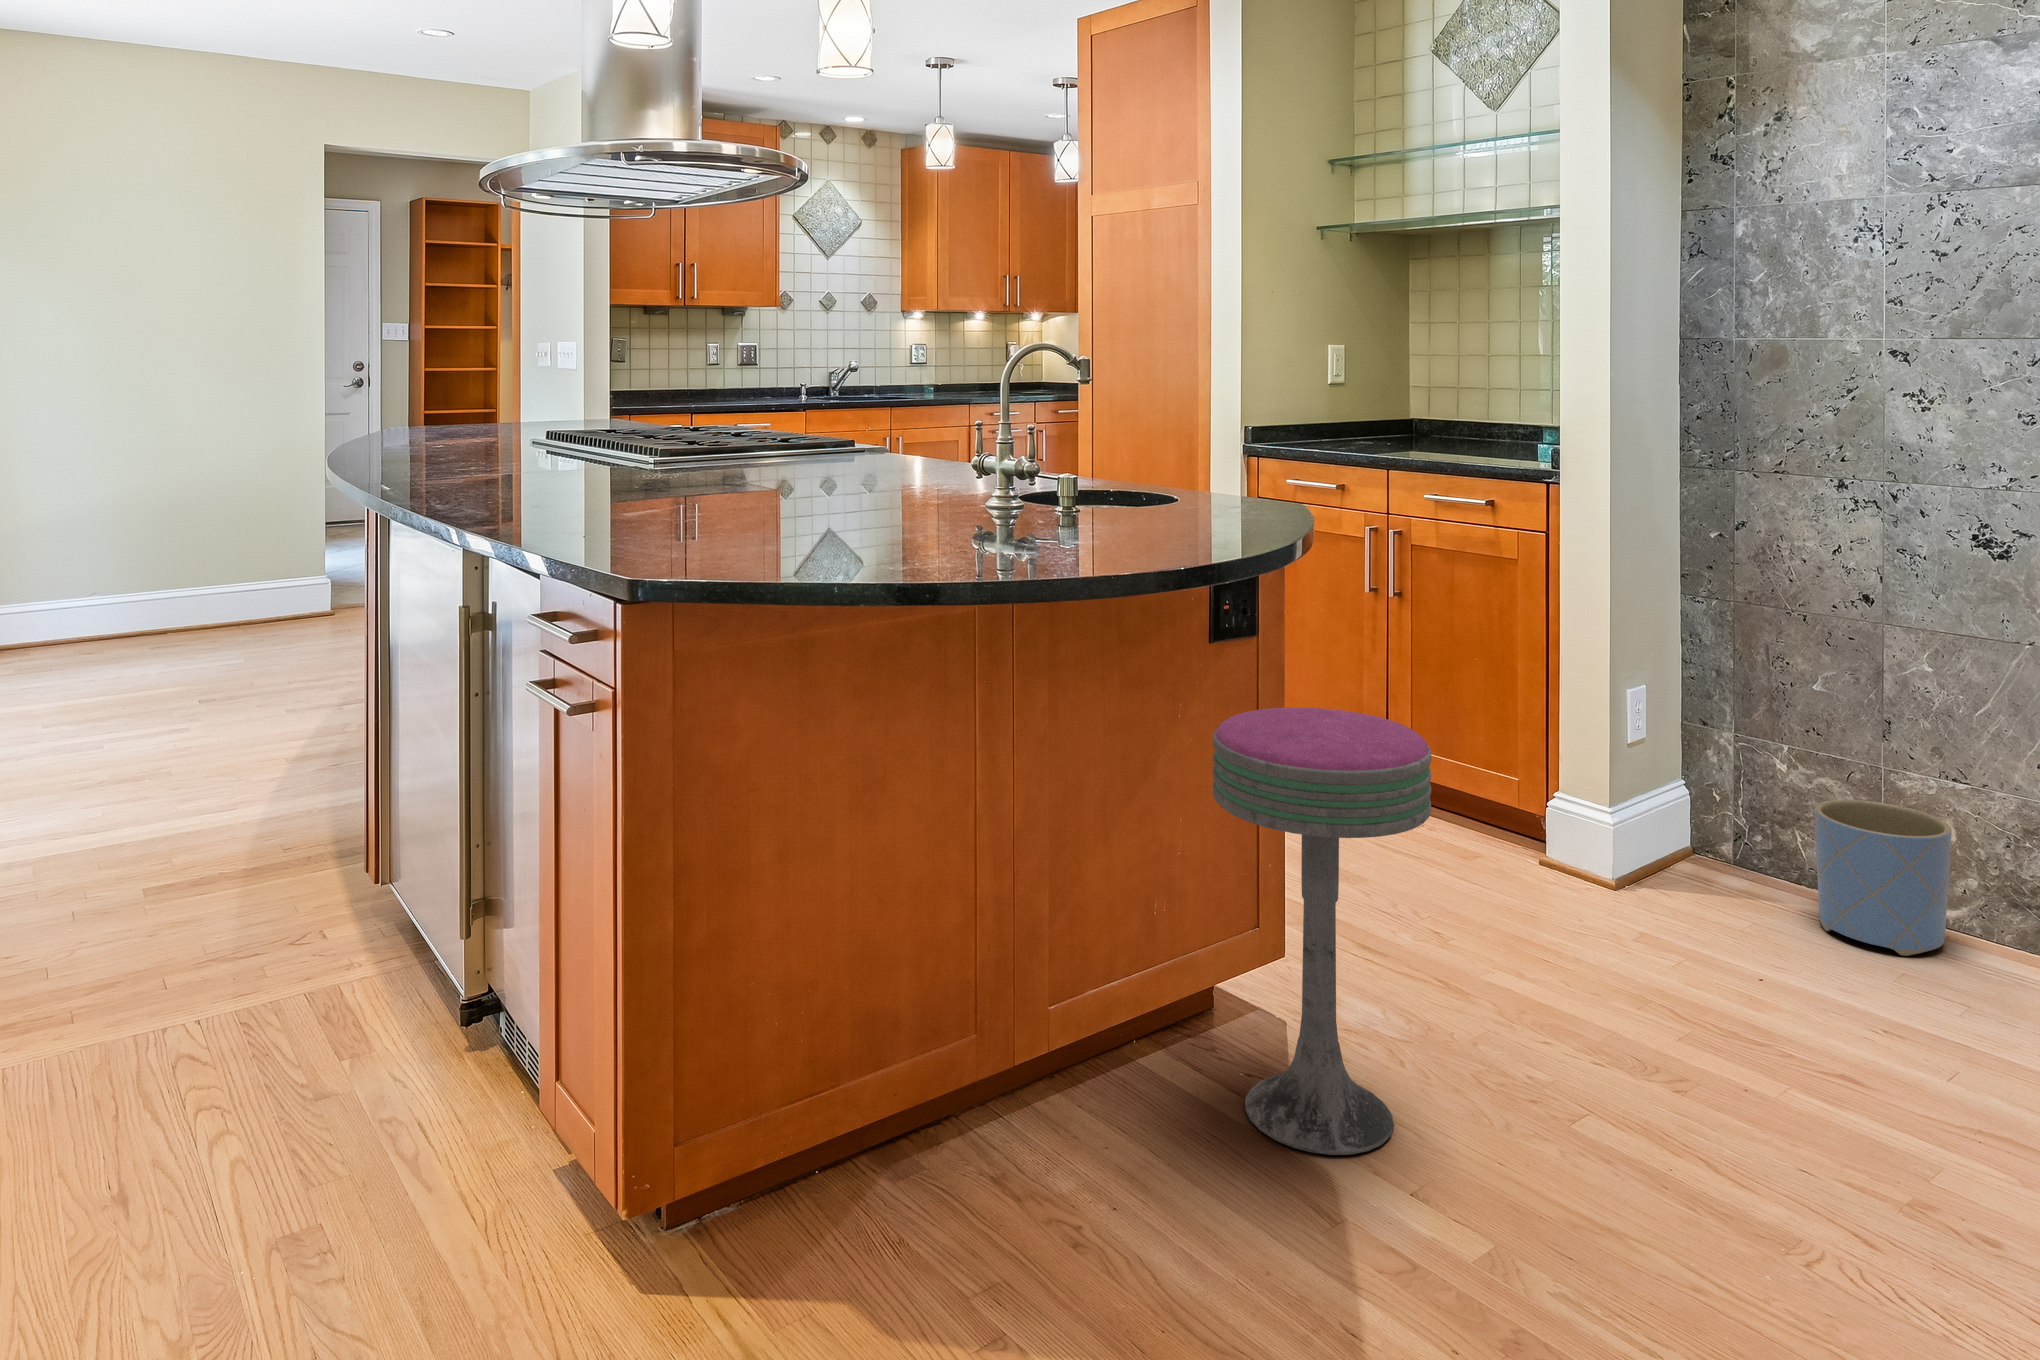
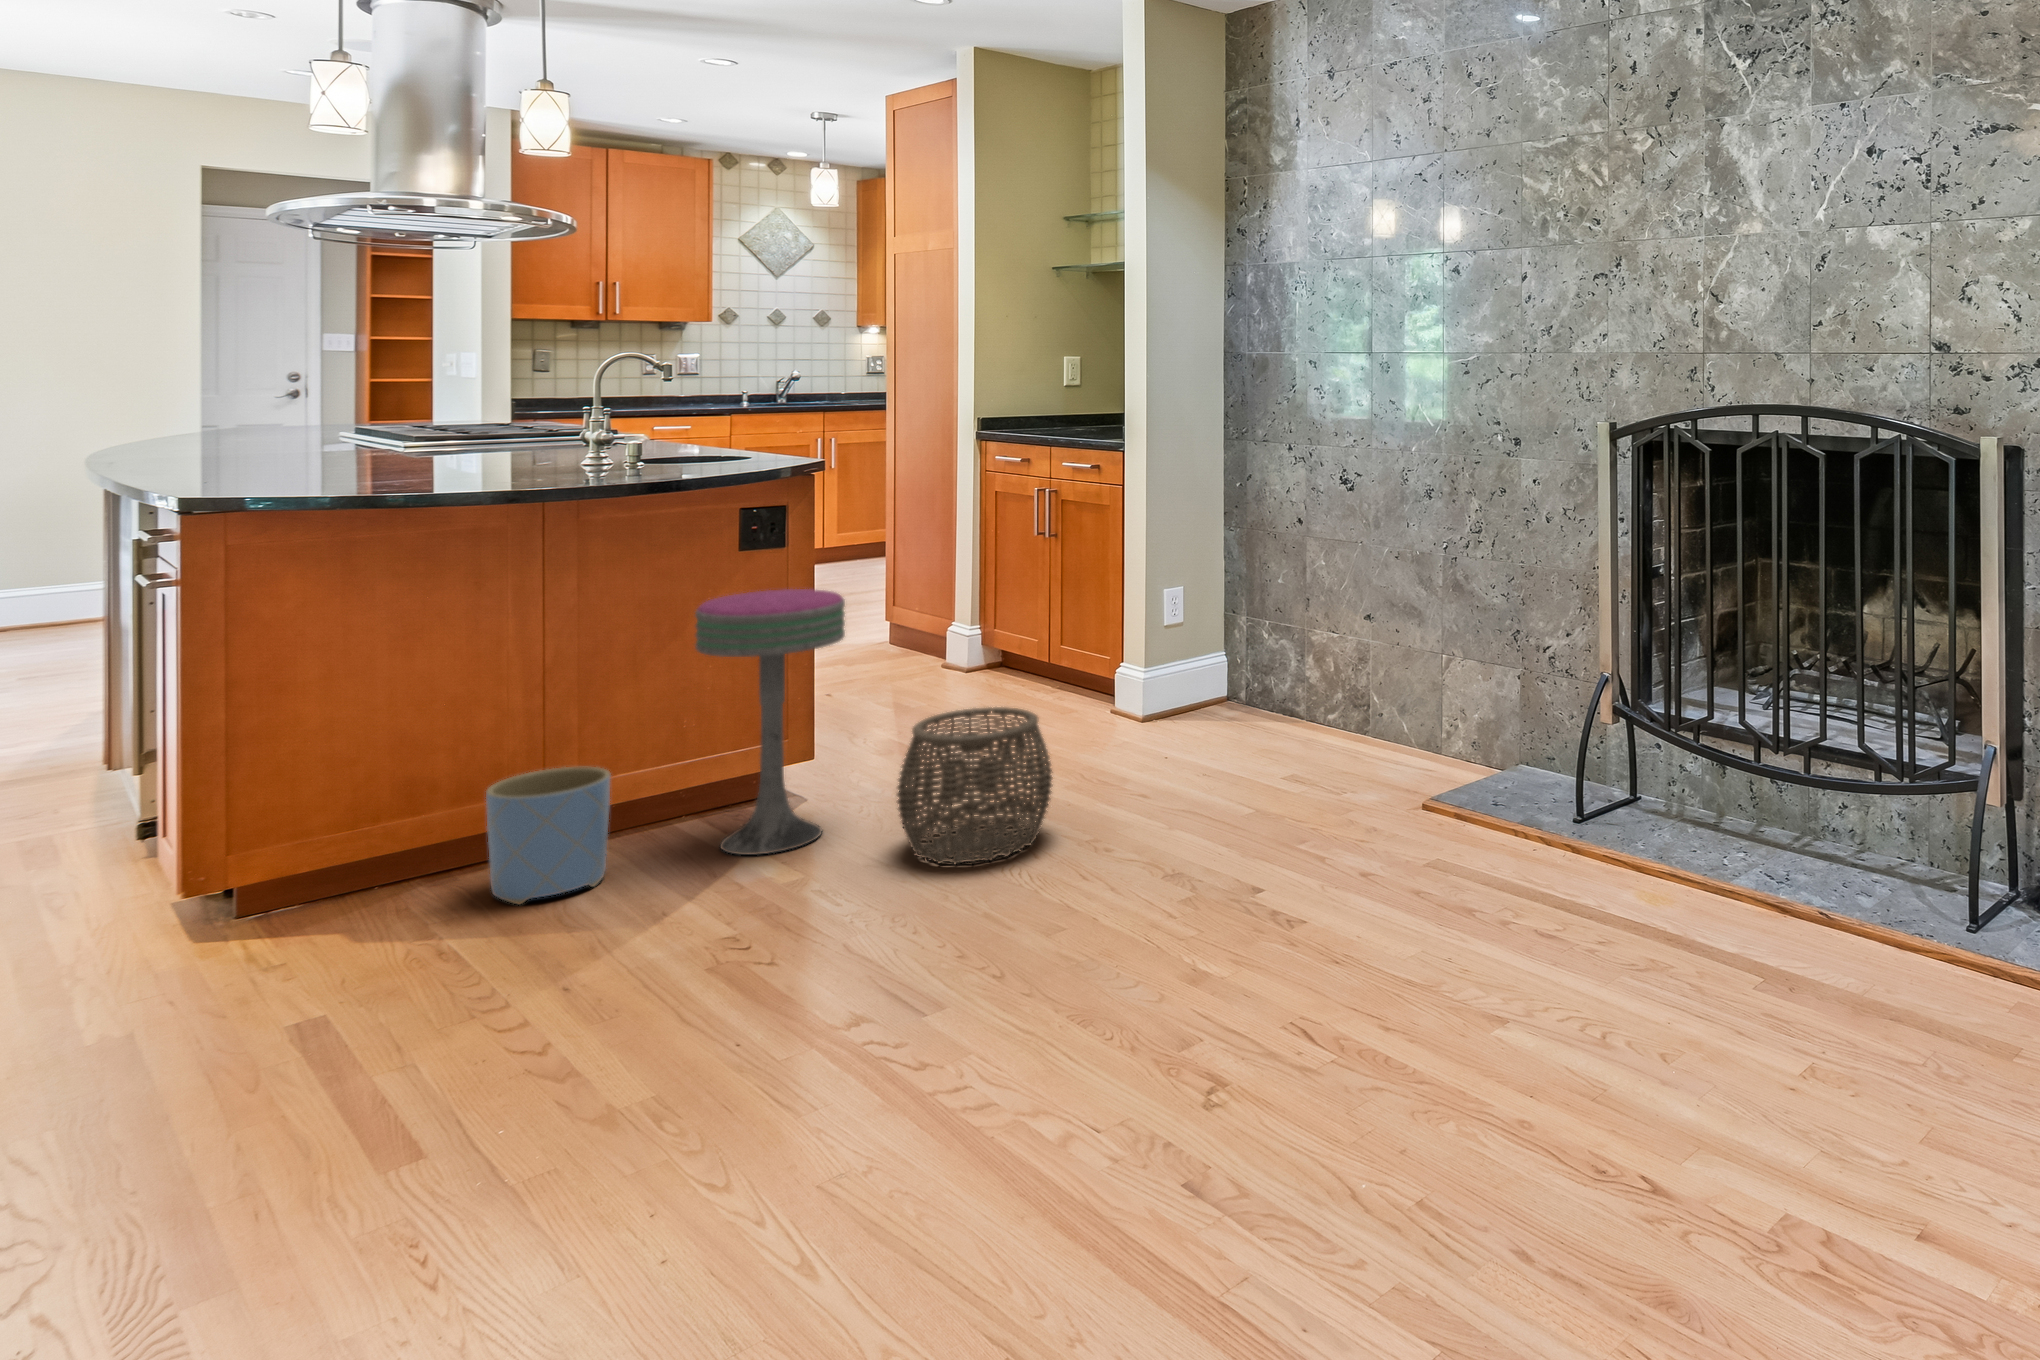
planter: present [1815,800,1952,956] -> present [486,766,610,904]
woven basket: none [1561,930,1844,1241] -> present [897,707,1053,864]

